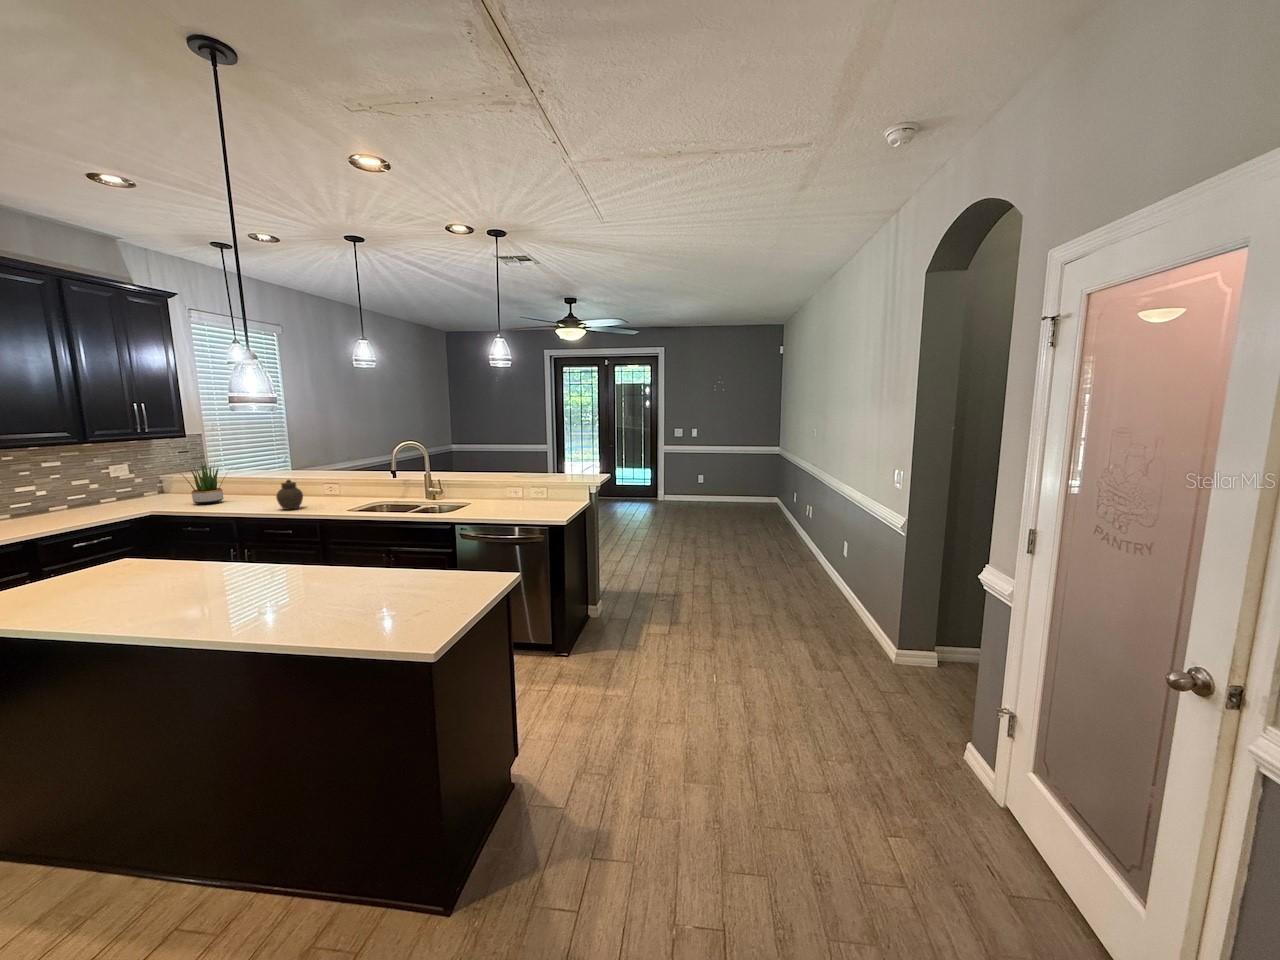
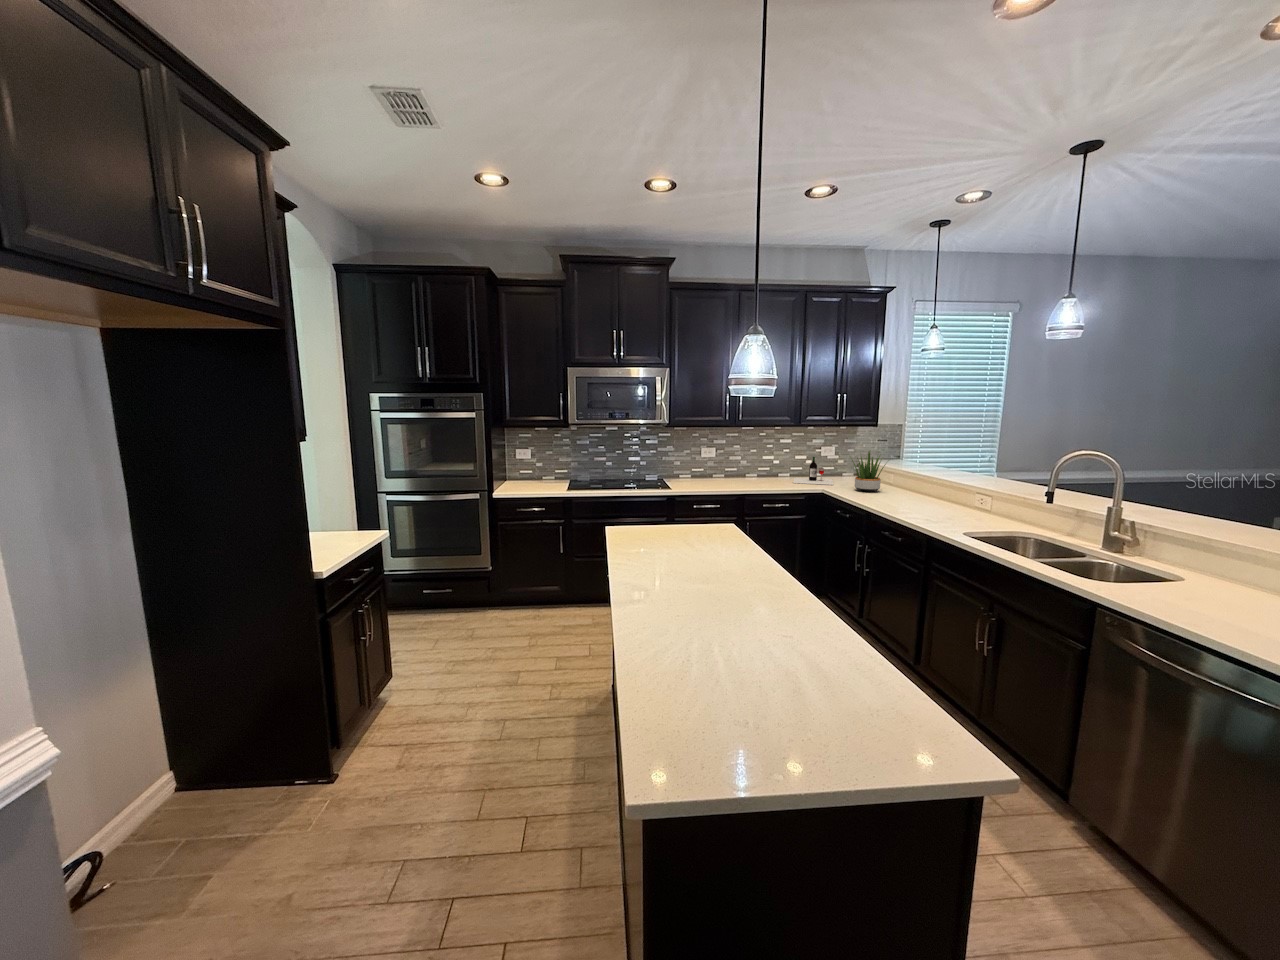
wine bottle: none [82,478,157,513] -> present [793,457,833,485]
jar: present [276,480,303,510] -> none [902,479,931,514]

